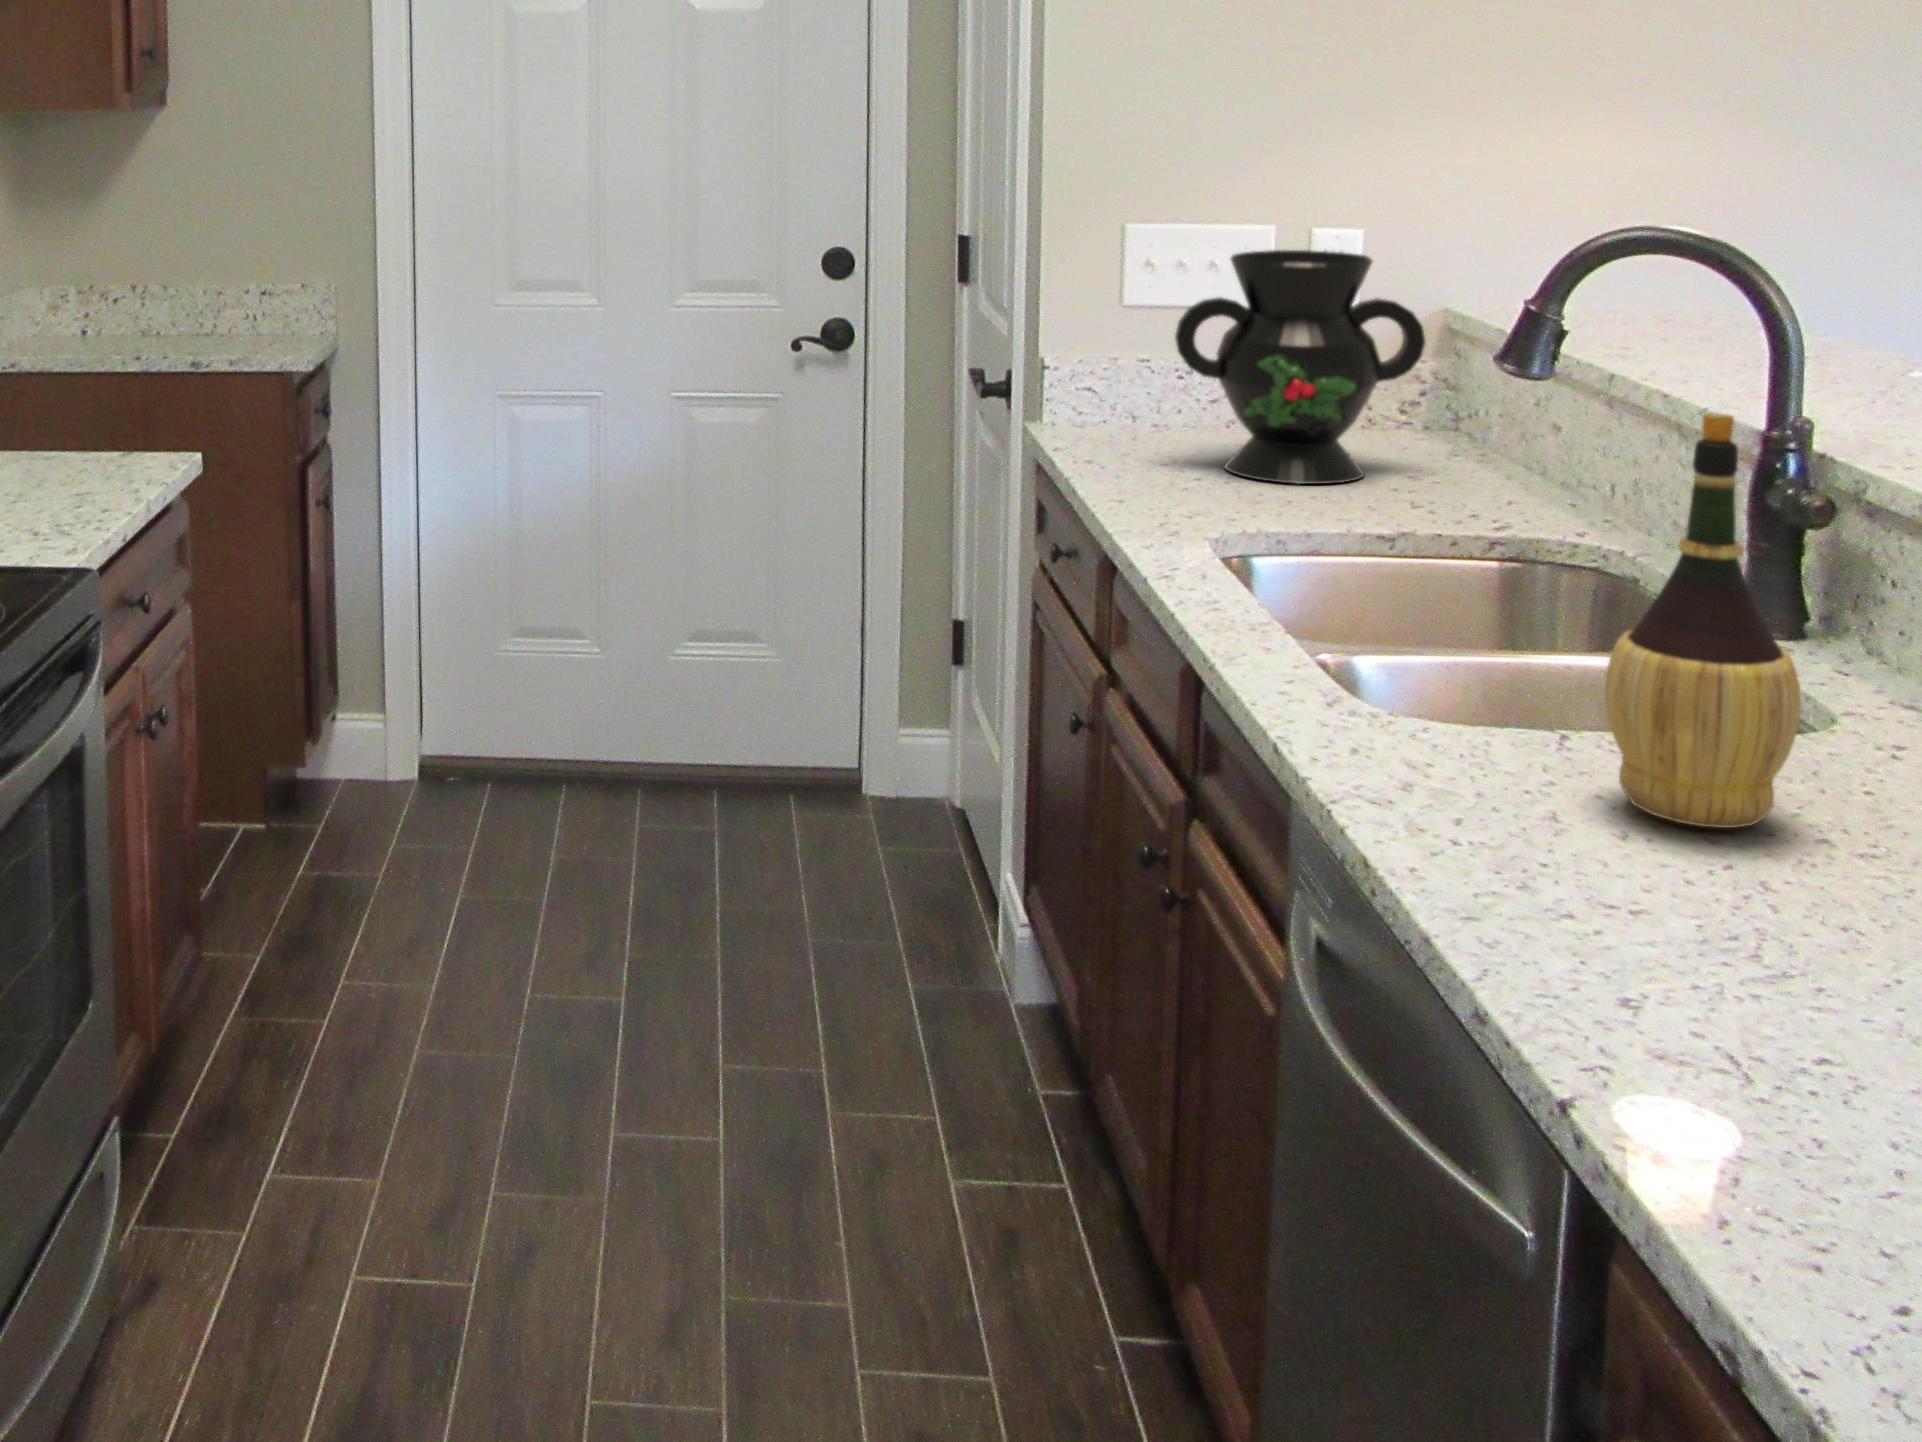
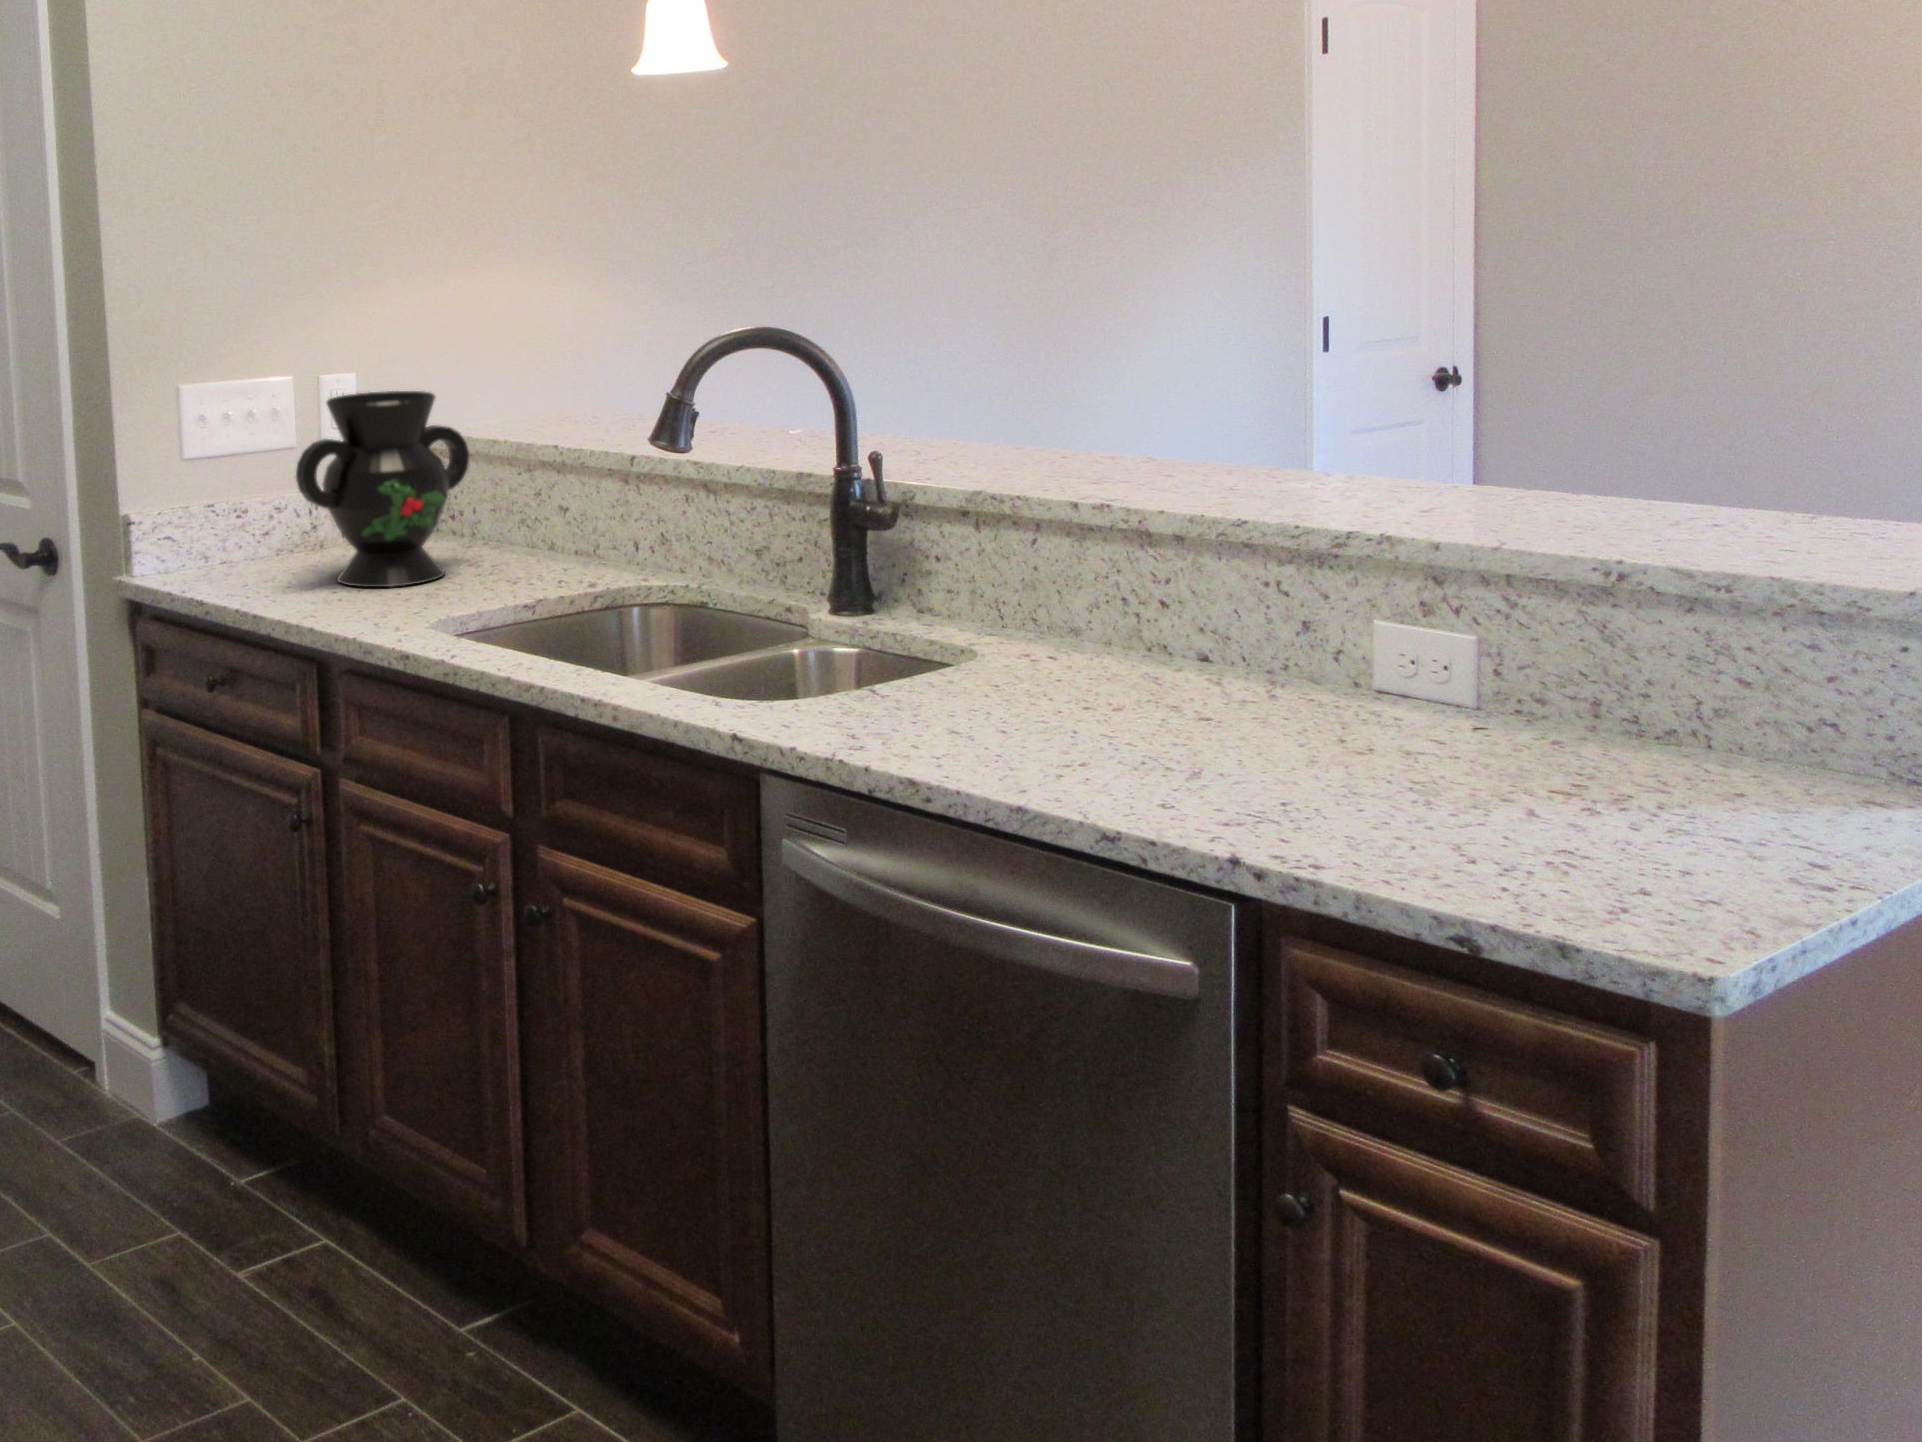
wine bottle: present [1605,413,1801,828] -> none [960,444,1073,720]

